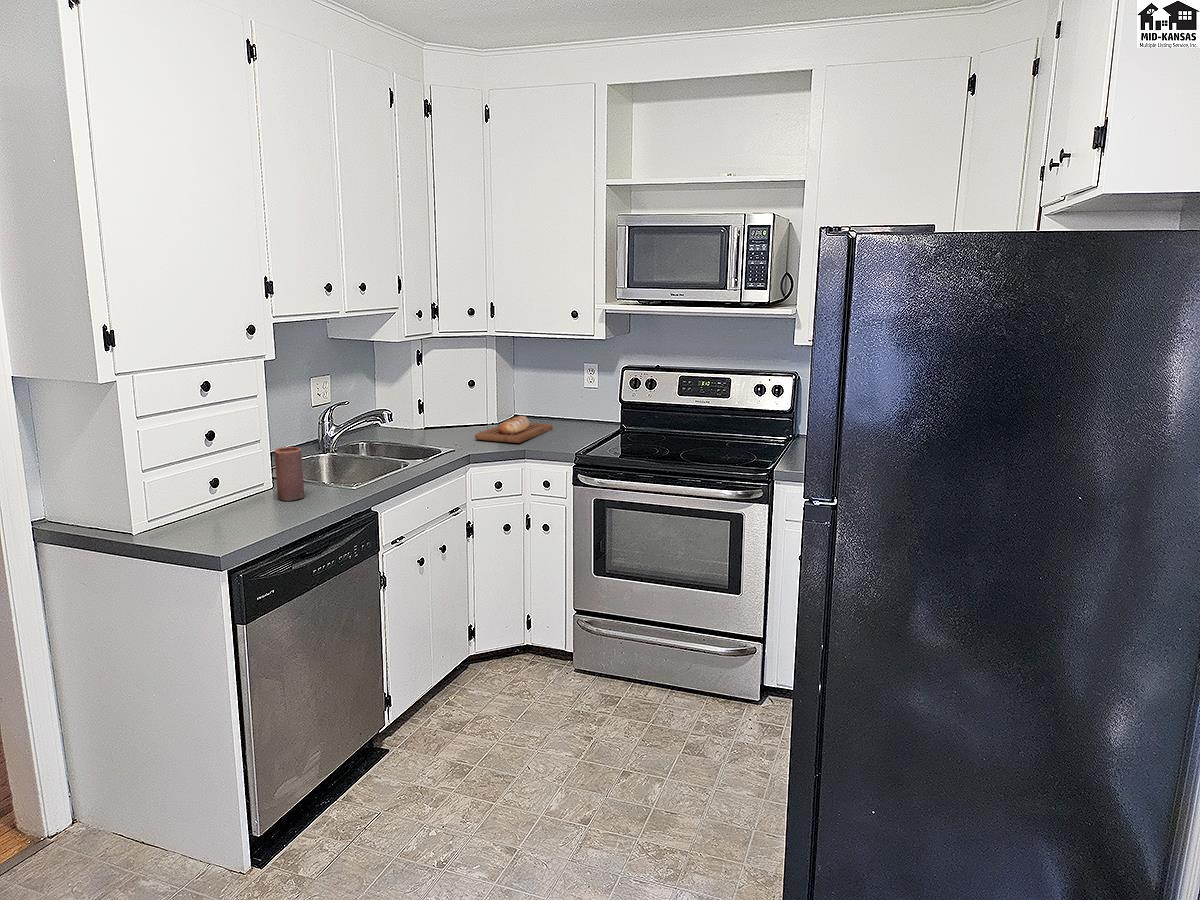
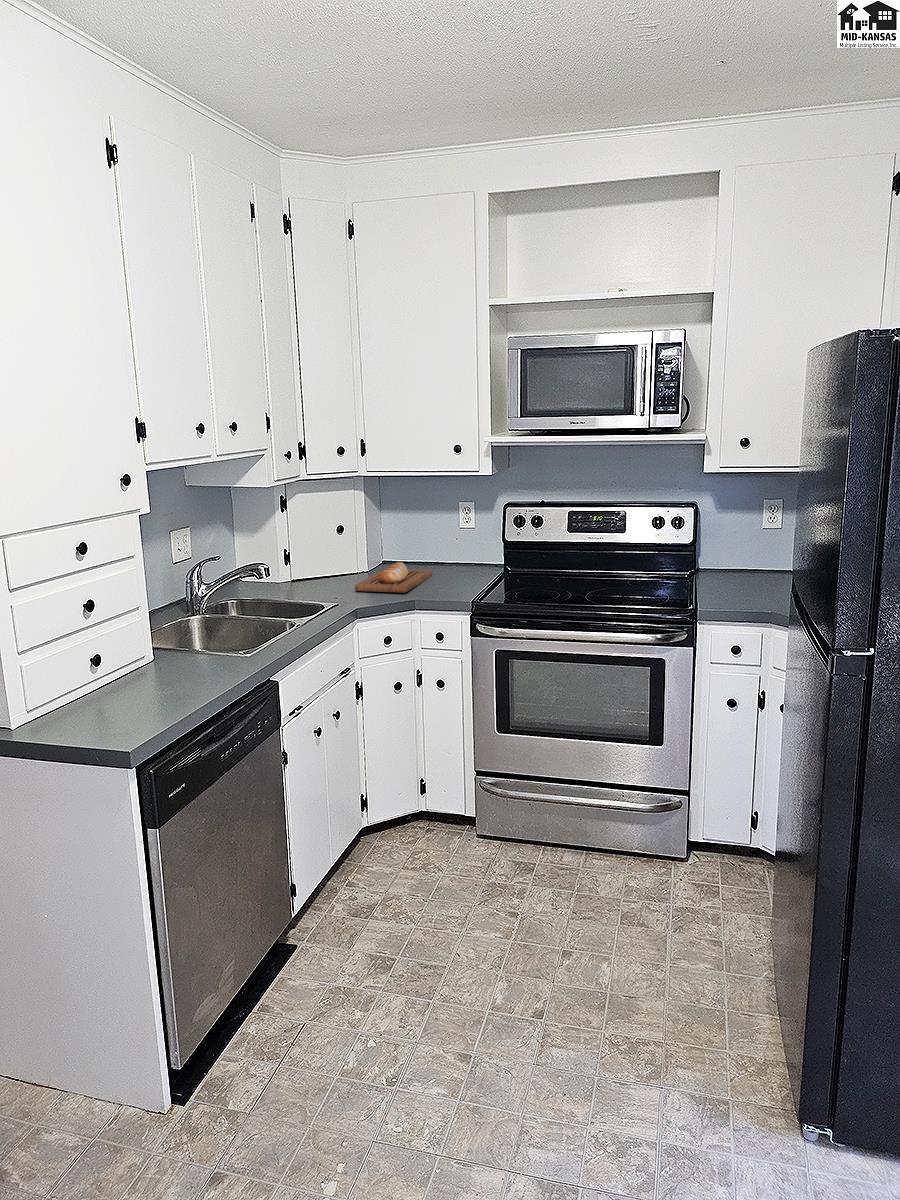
candle: present [275,447,304,501] -> none [159,612,195,675]

